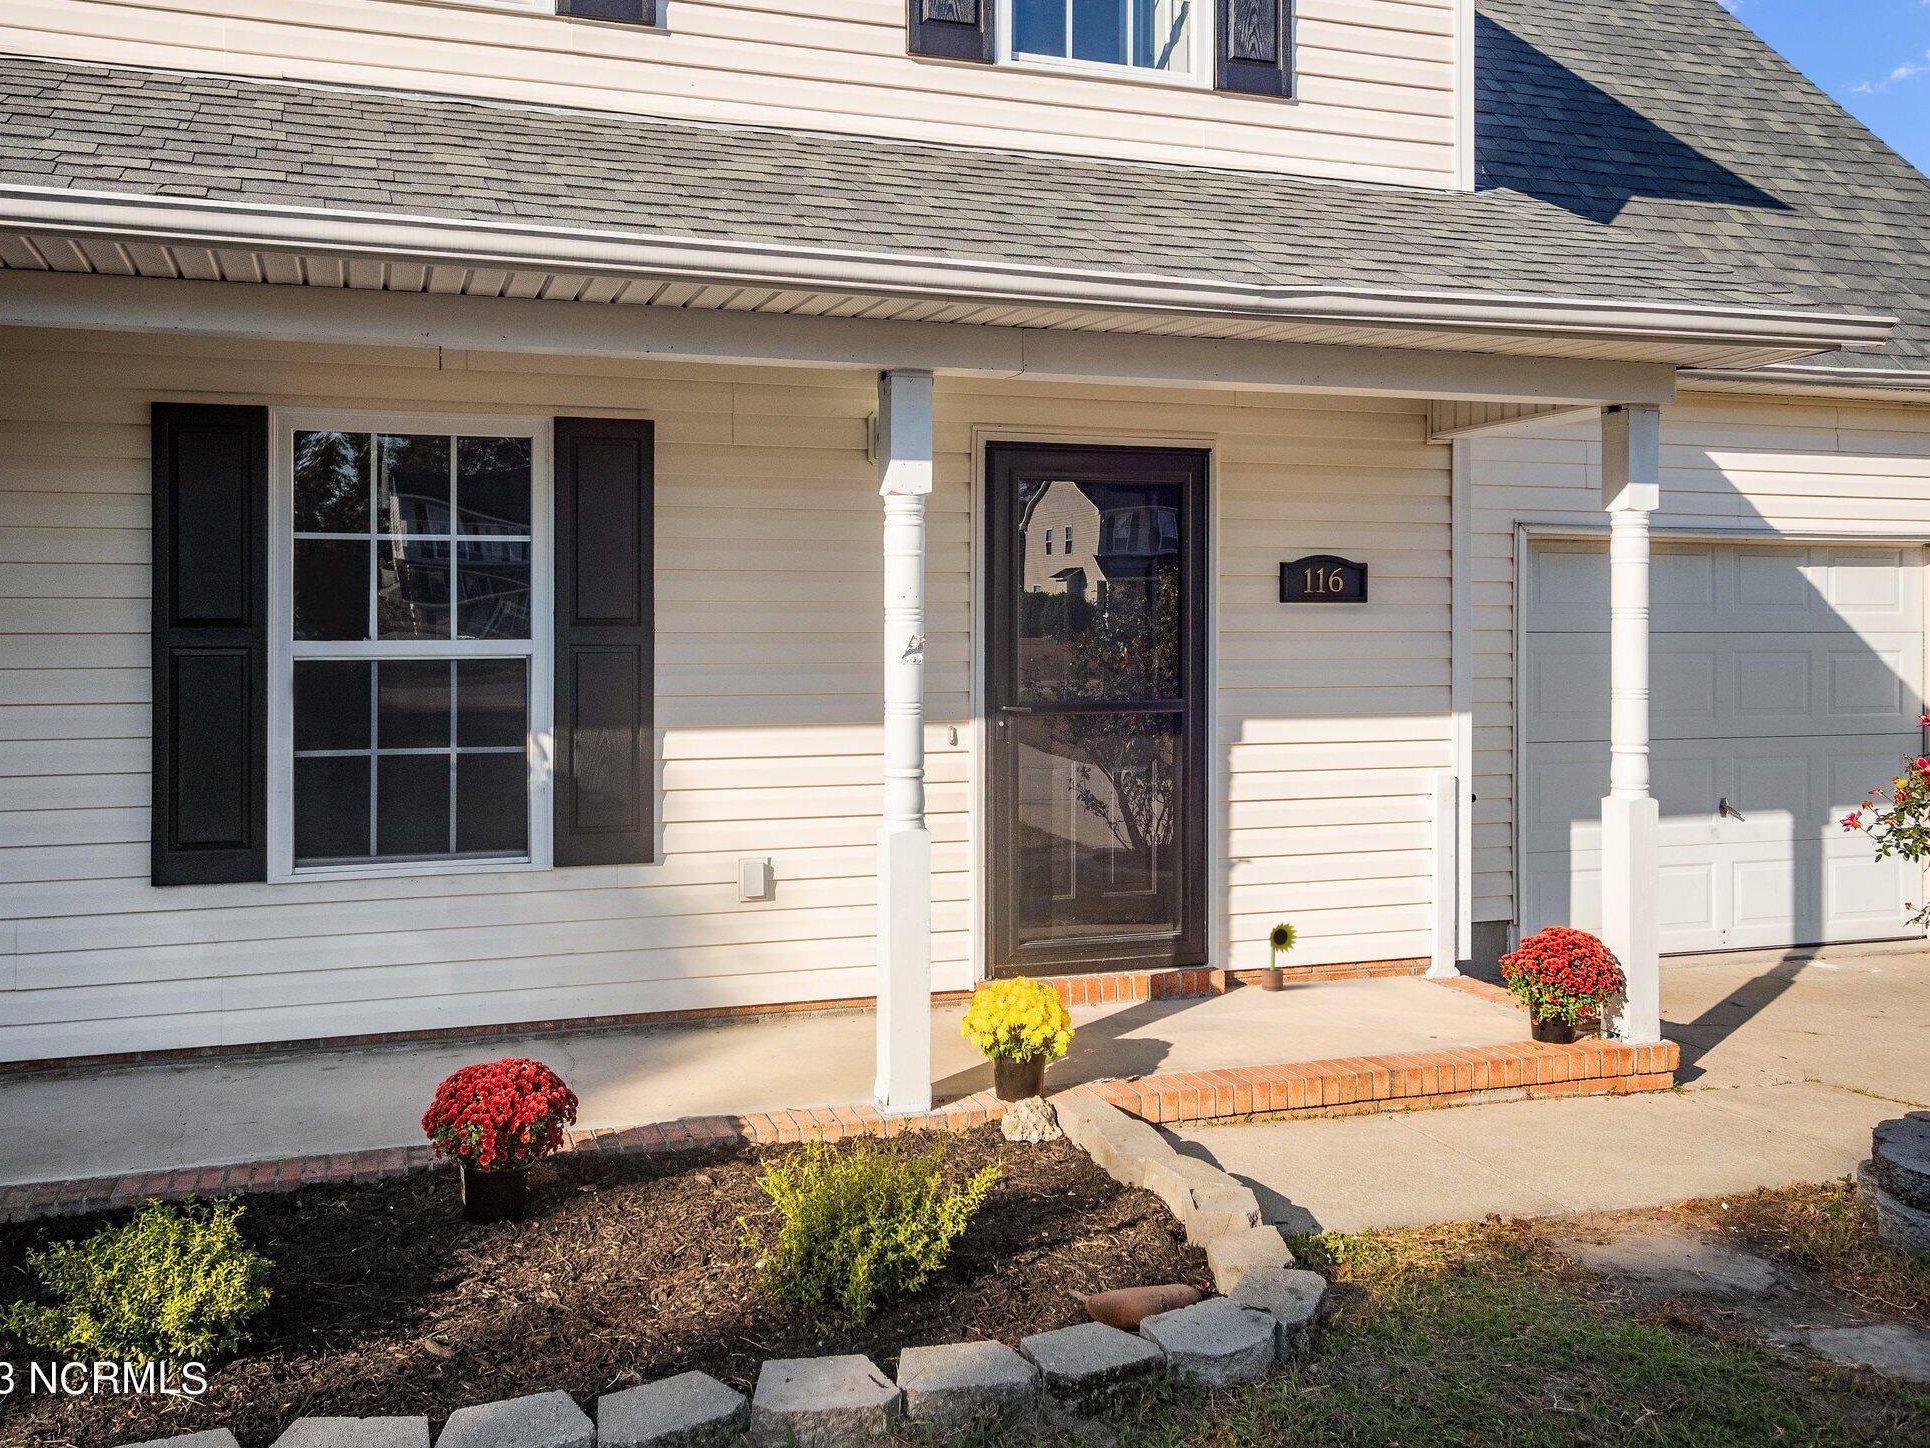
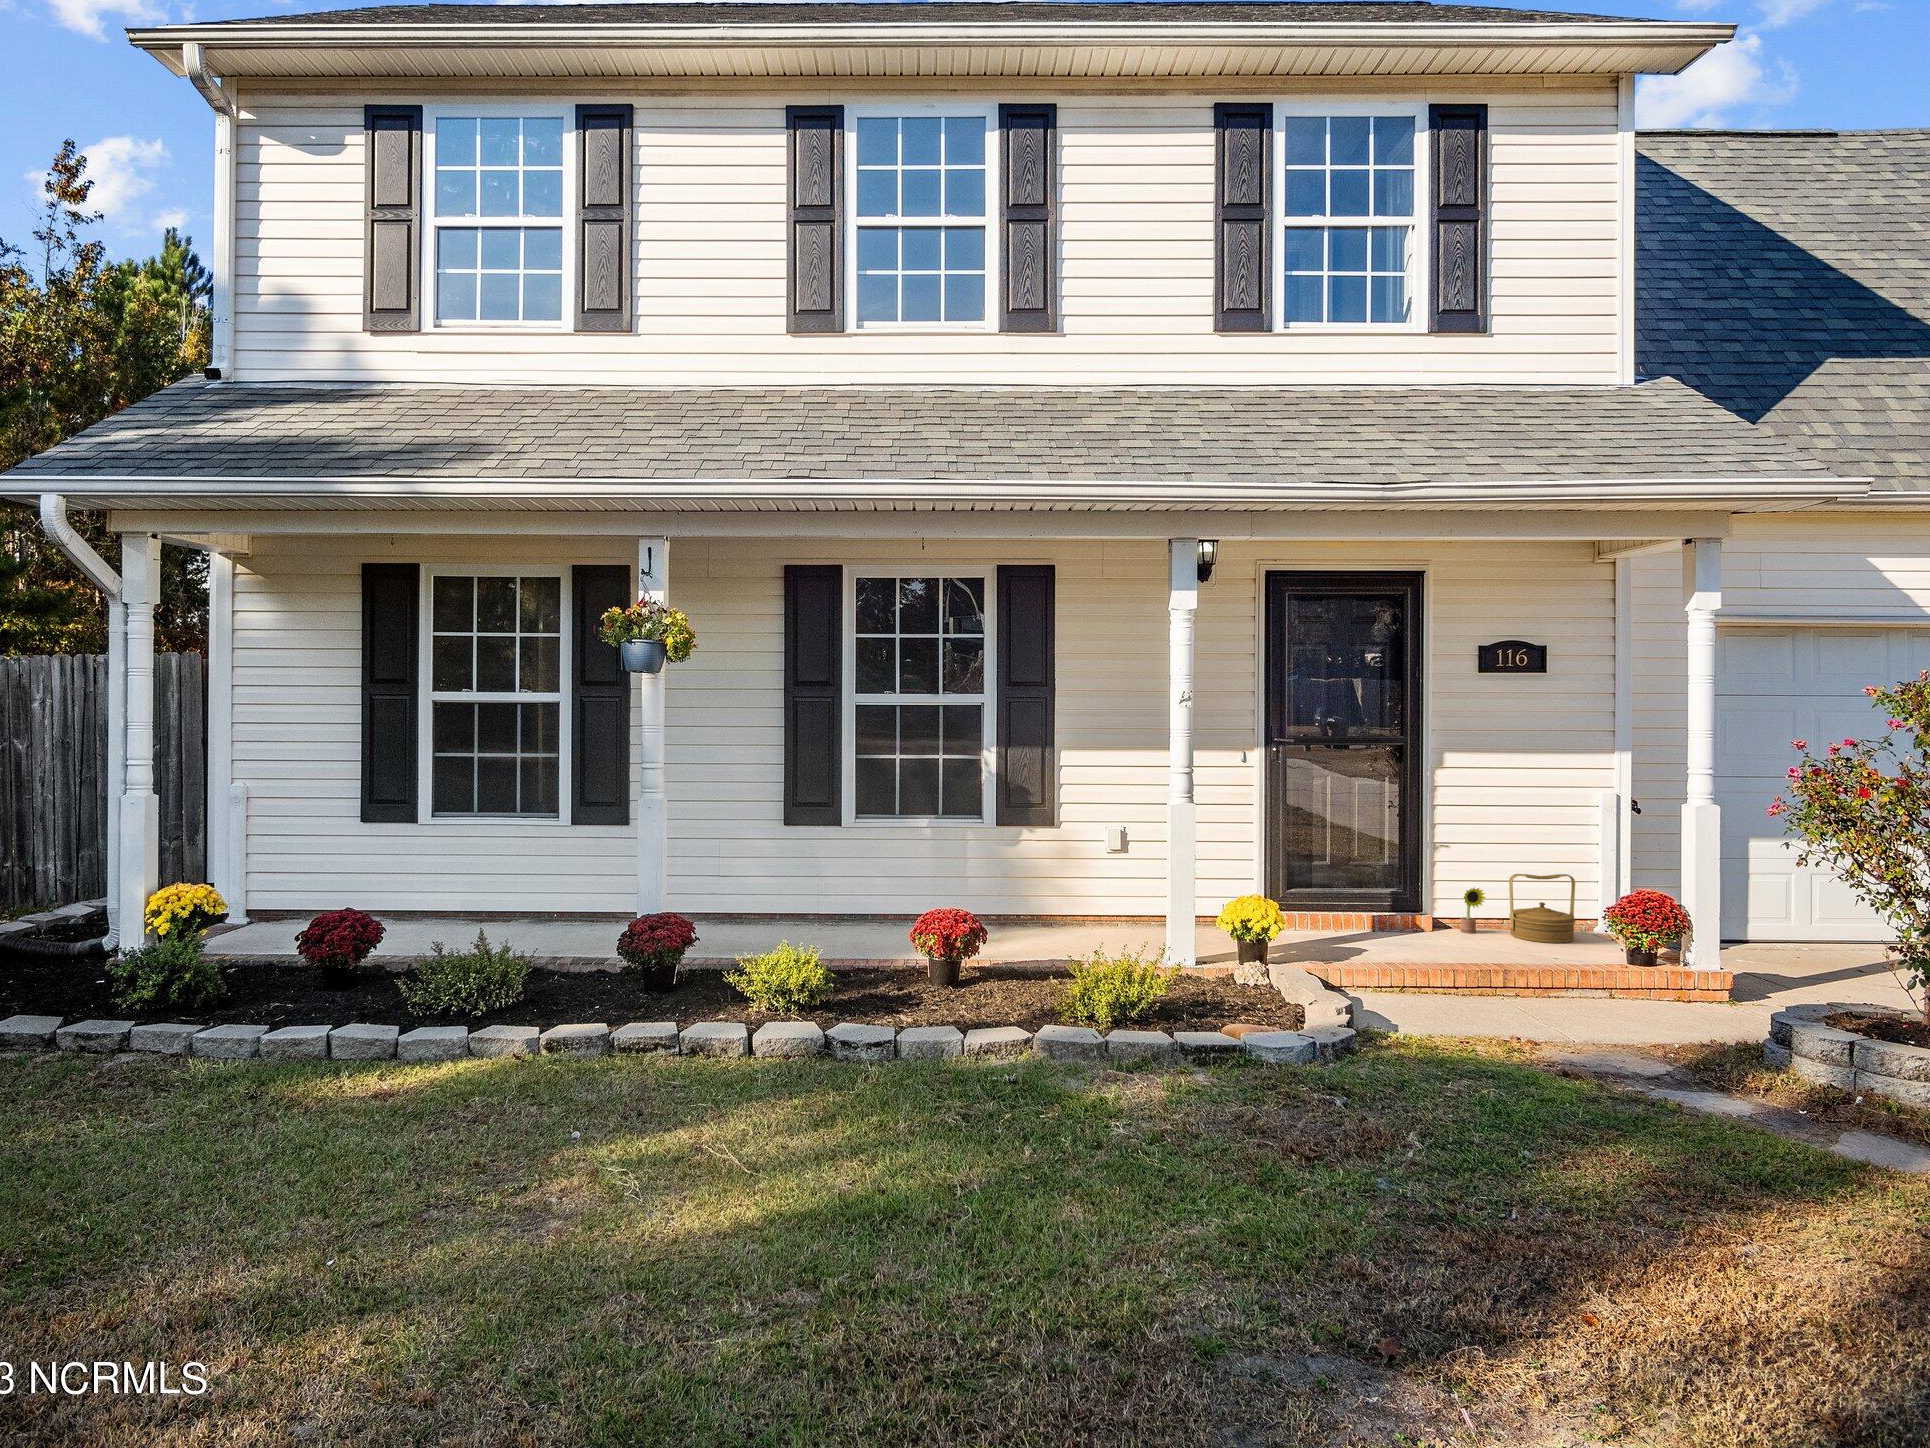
woven basket: none [1327,896,1415,997] -> present [1509,874,1575,943]

